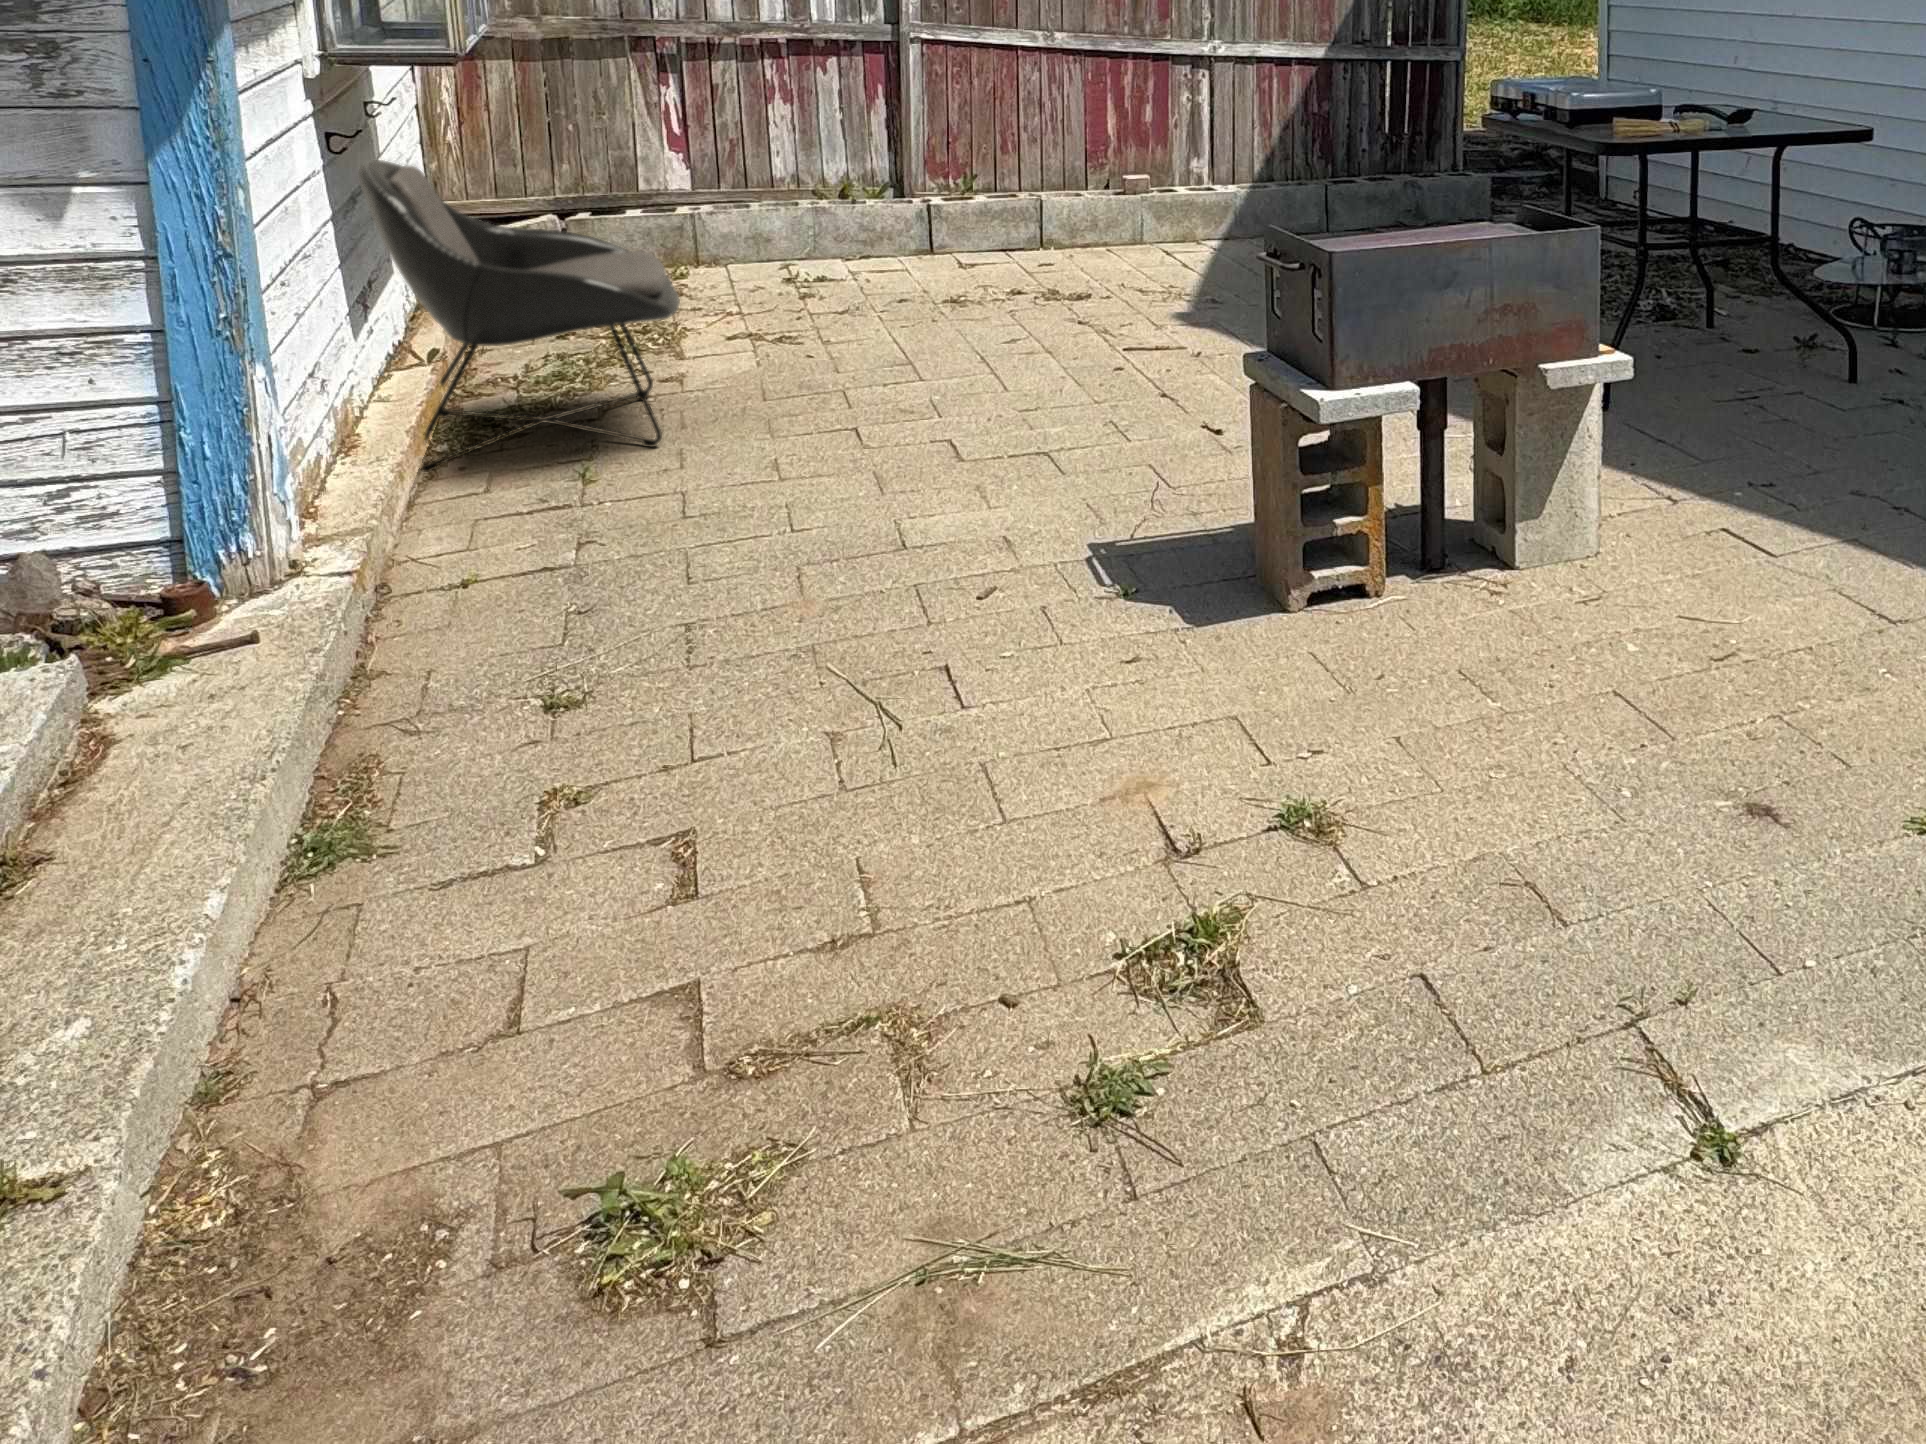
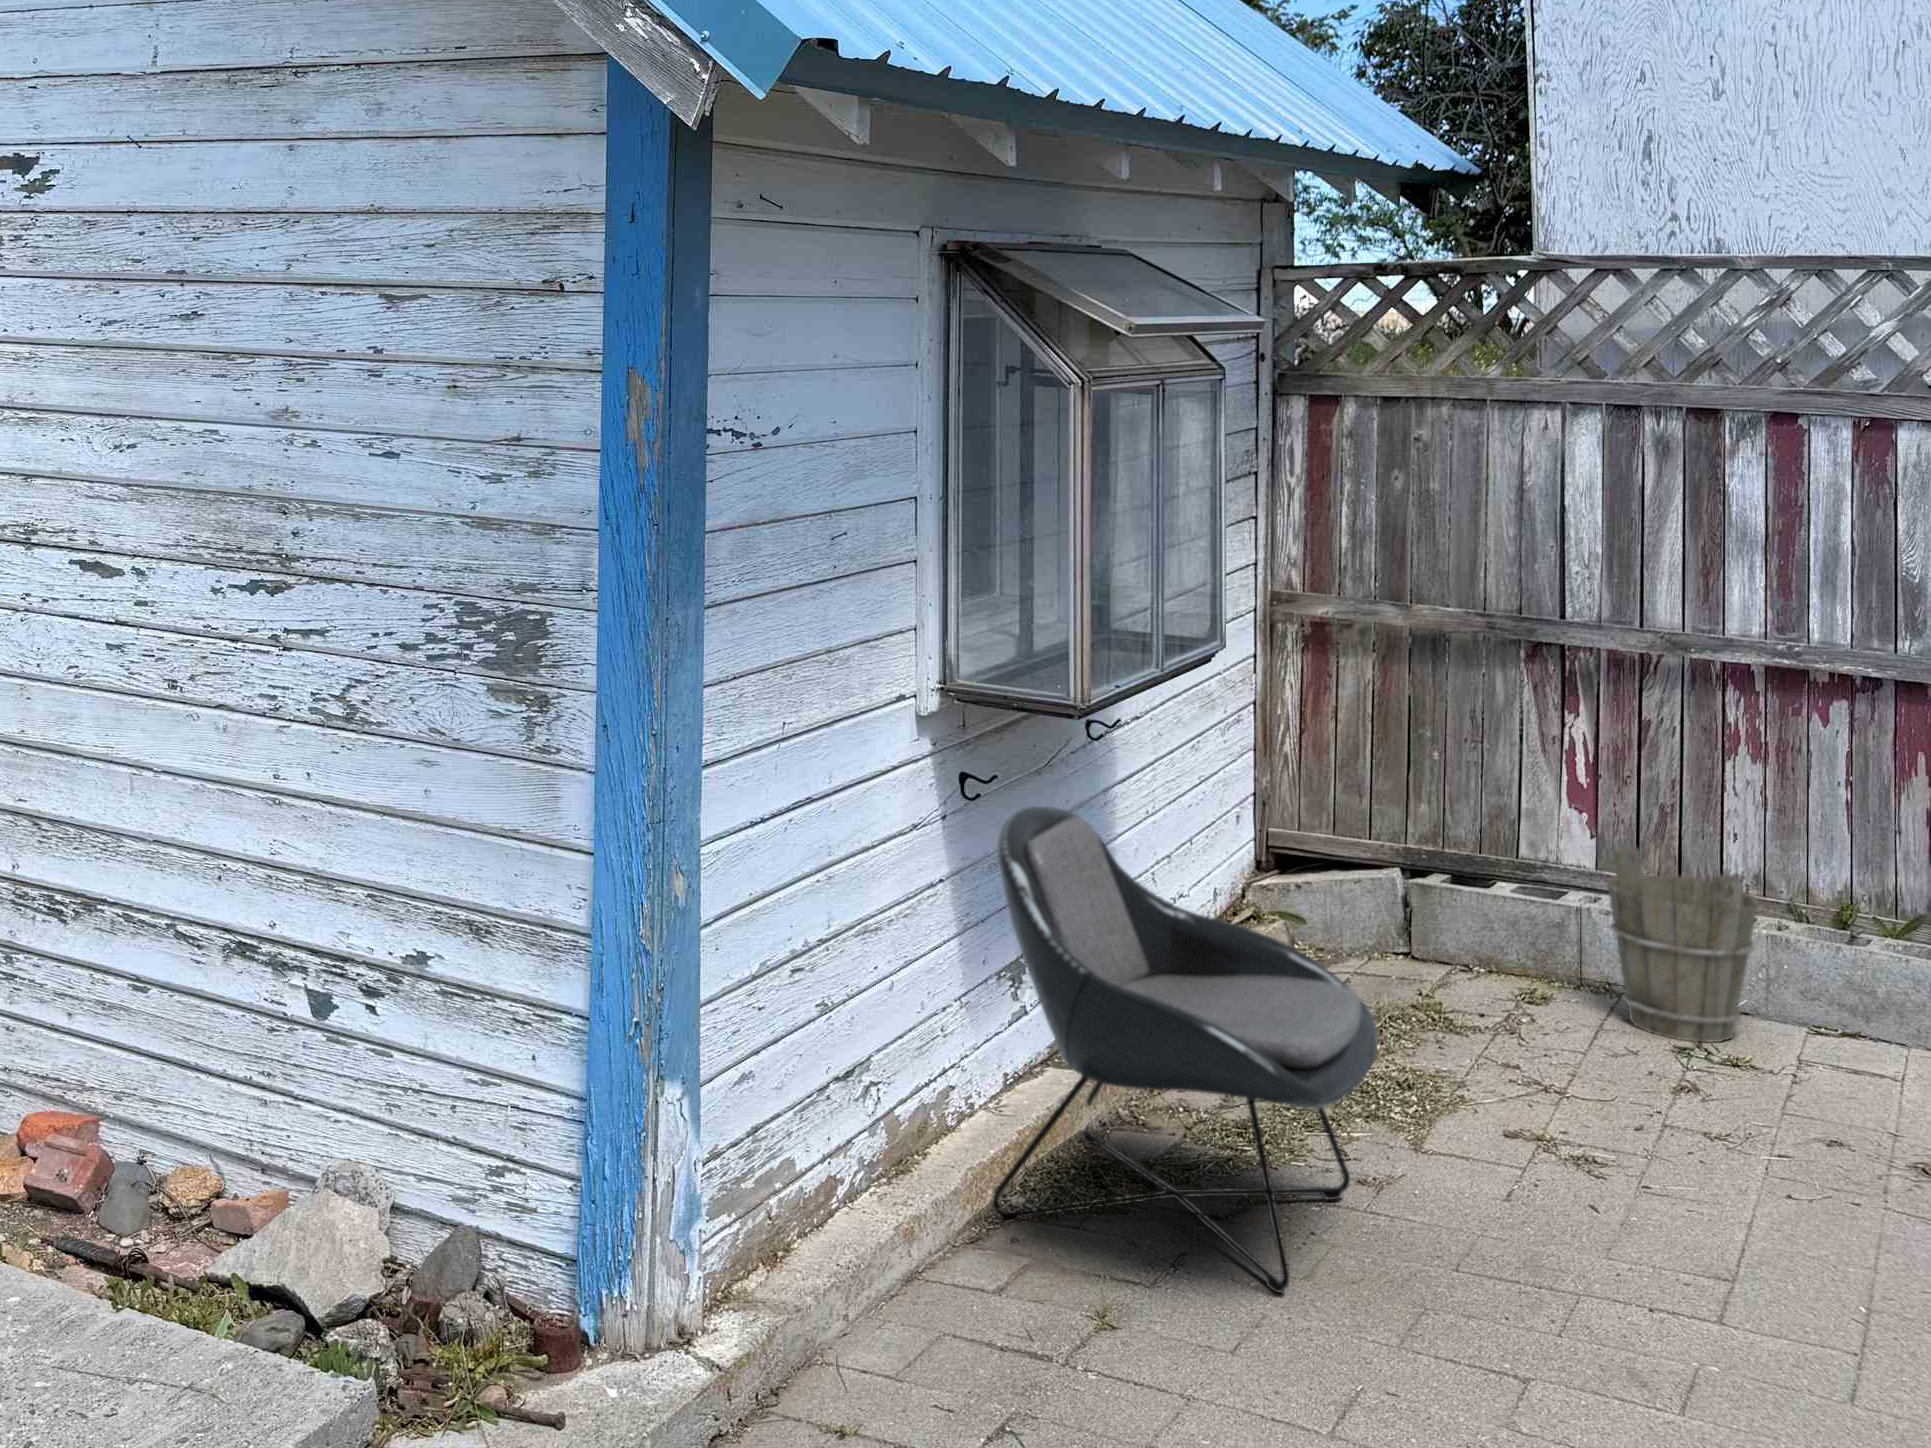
bucket: none [713,167,807,282] -> present [1608,846,1758,1042]

